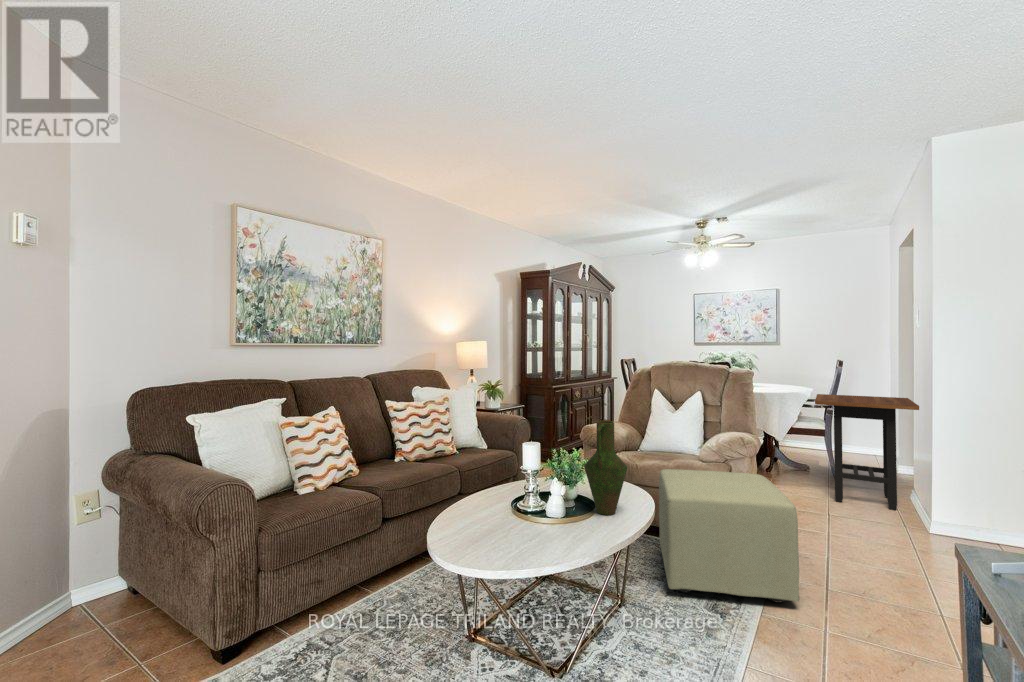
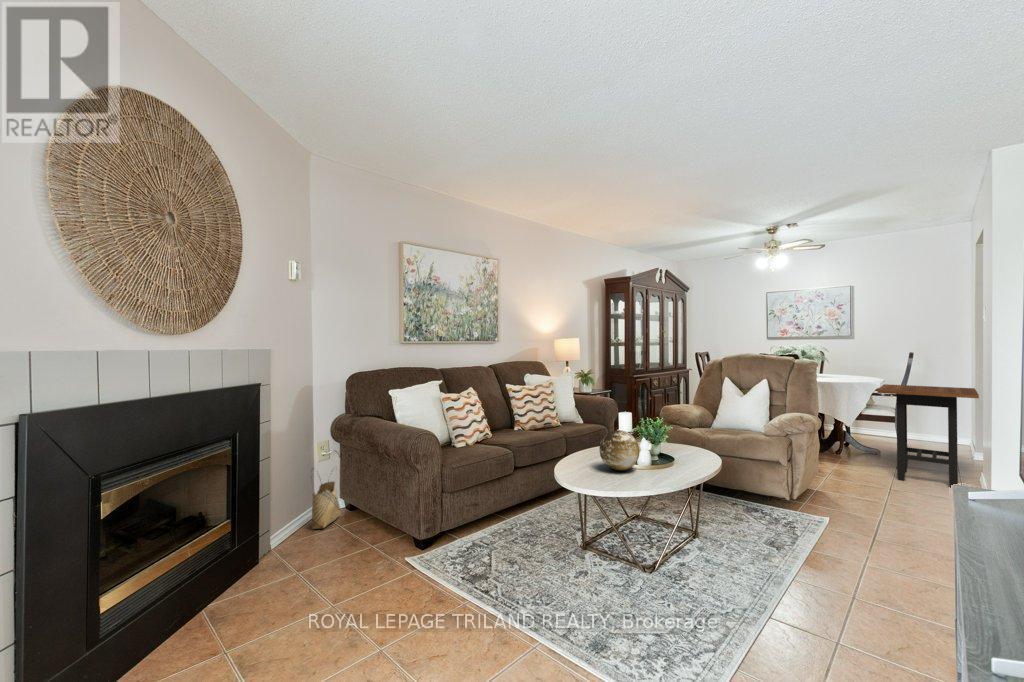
vase: present [584,420,627,515] -> none [667,398,700,467]
decorative orb: none [491,469,547,527] -> present [599,430,640,470]
ottoman: present [659,469,799,603] -> none [728,441,842,544]
woven basket: none [47,532,113,636] -> present [311,469,341,529]

